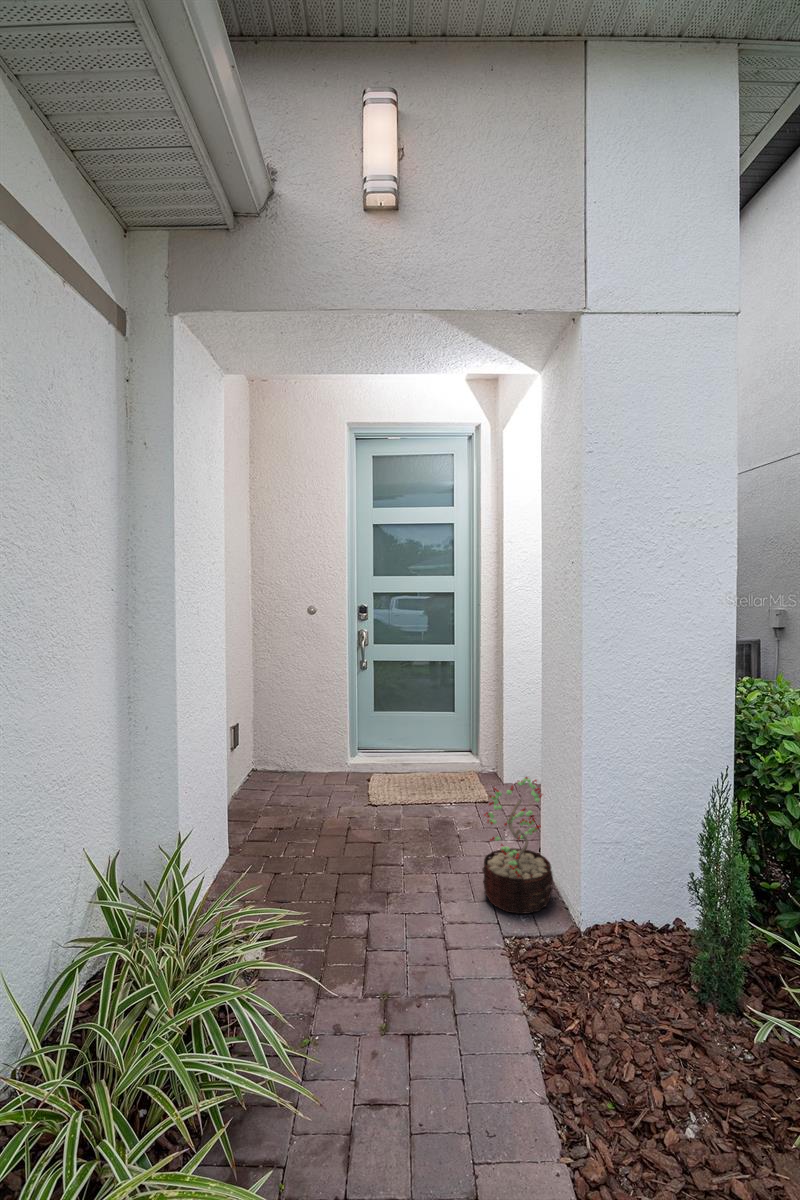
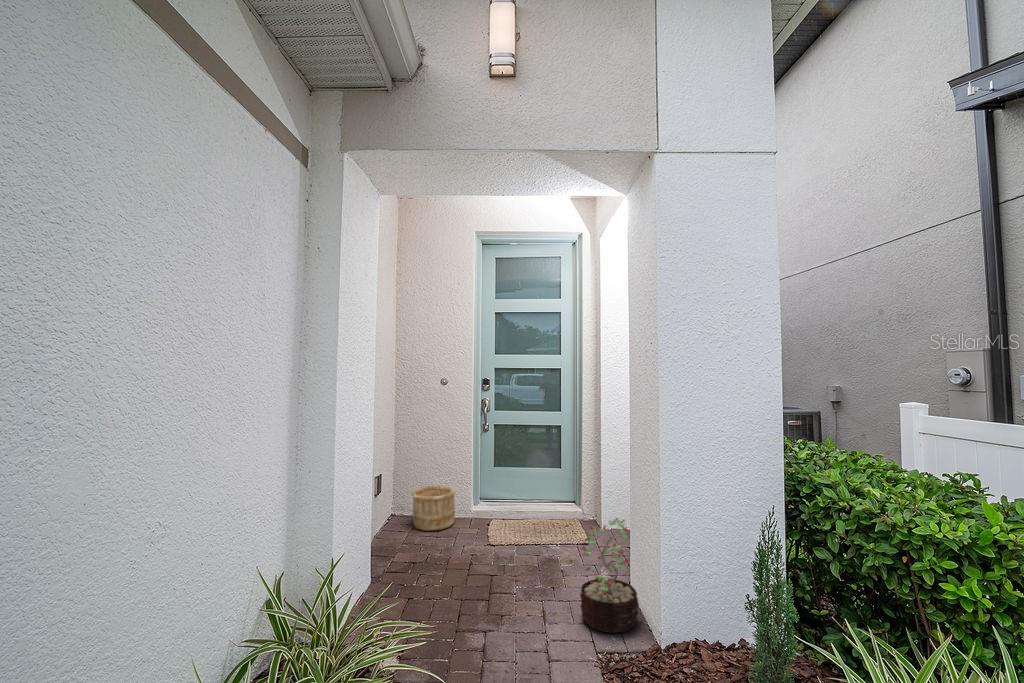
wooden bucket: none [274,736,328,790] -> present [412,486,455,531]

